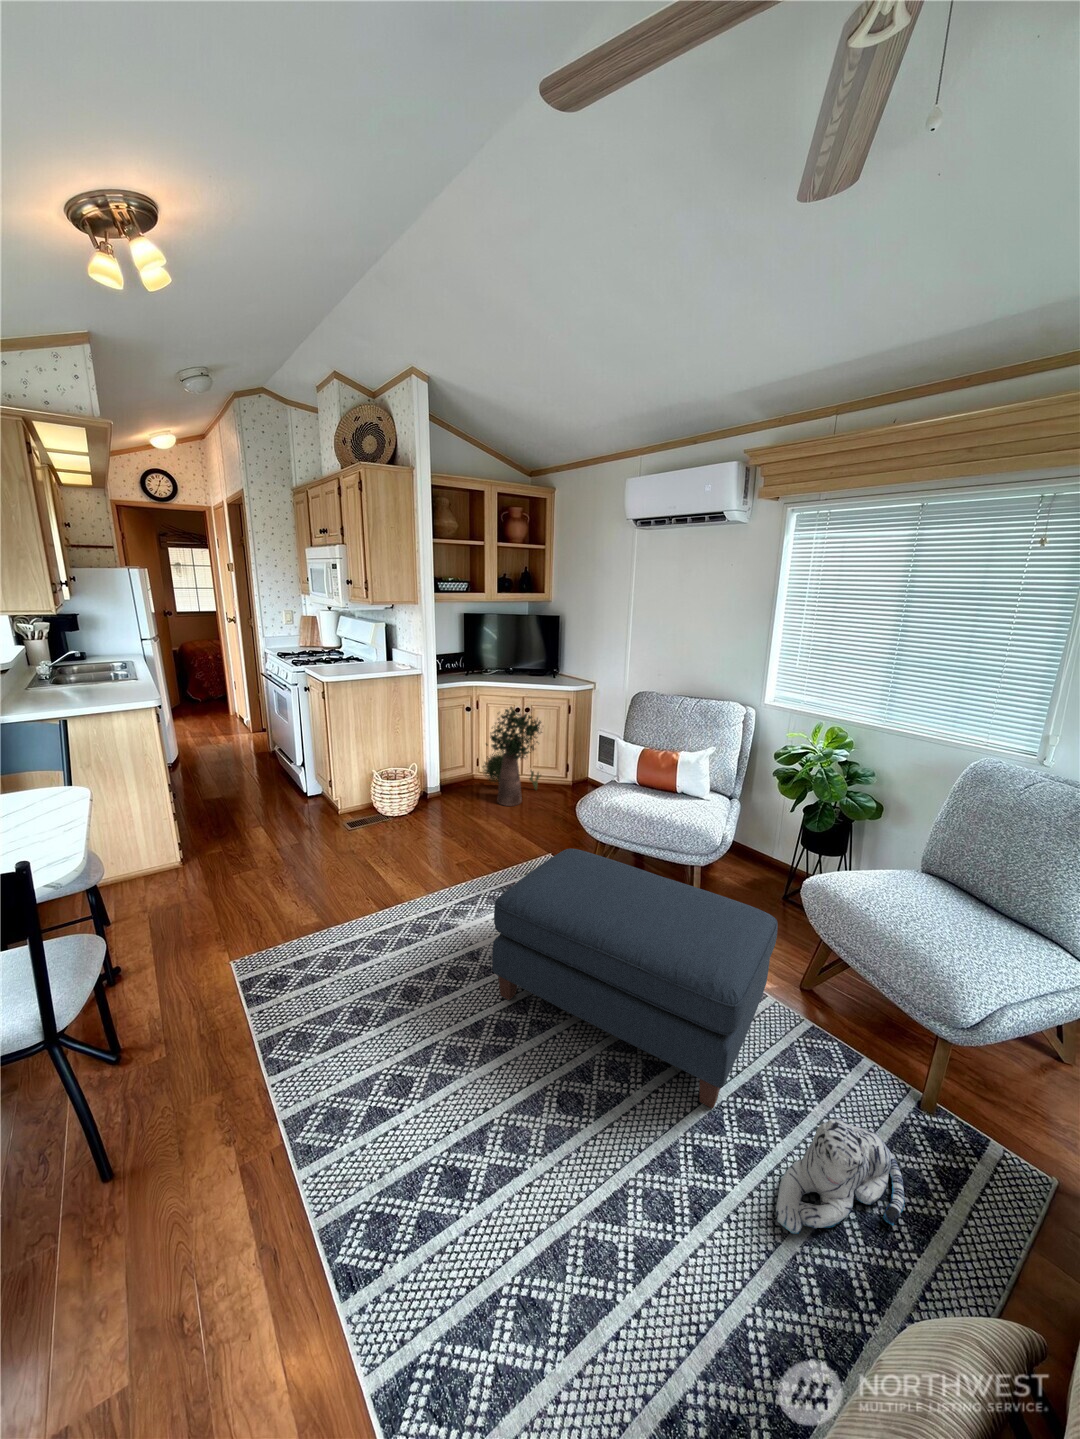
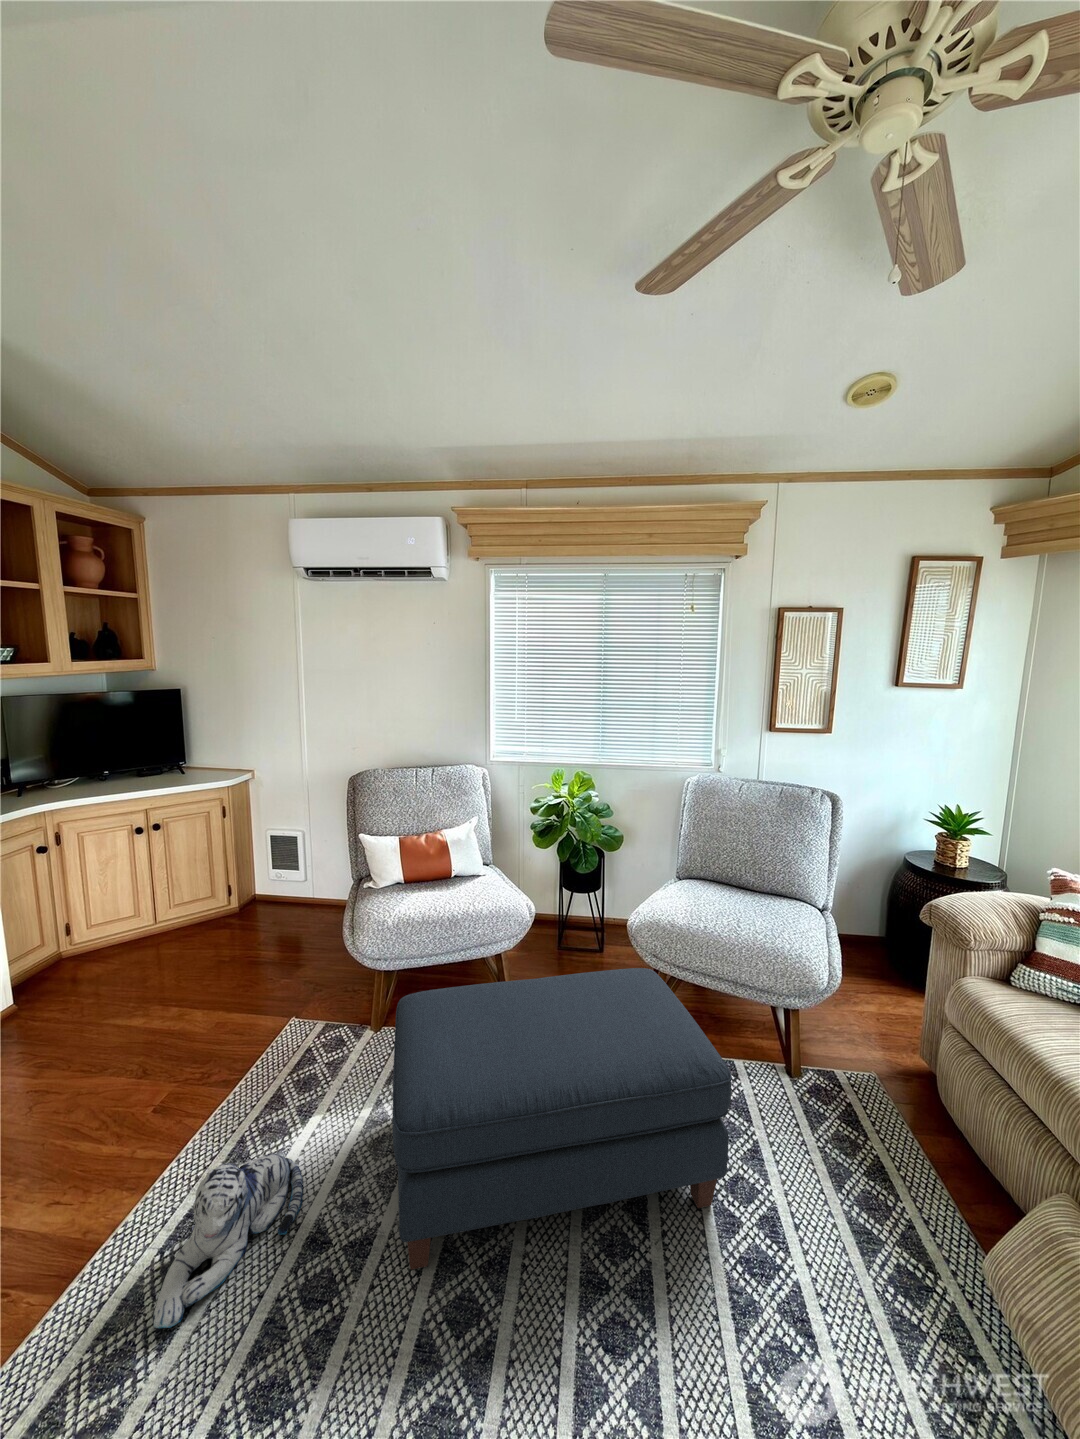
potted plant: present [483,707,542,806] -> none [90,824,209,980]
plush toy: present [776,1119,905,1234] -> present [153,1153,303,1328]

